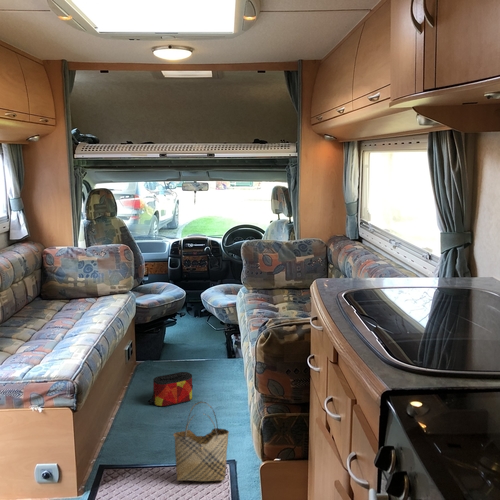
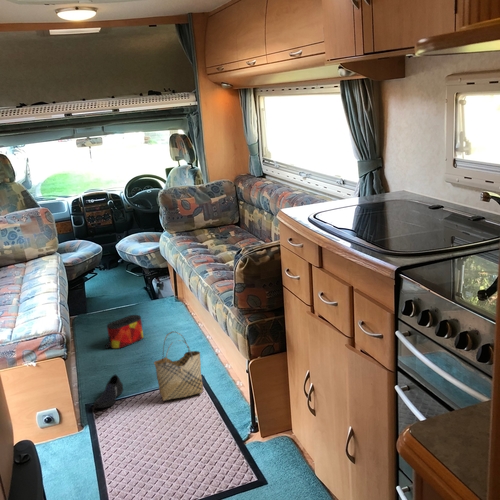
shoe: none [103,437,144,474] -> present [93,375,123,408]

